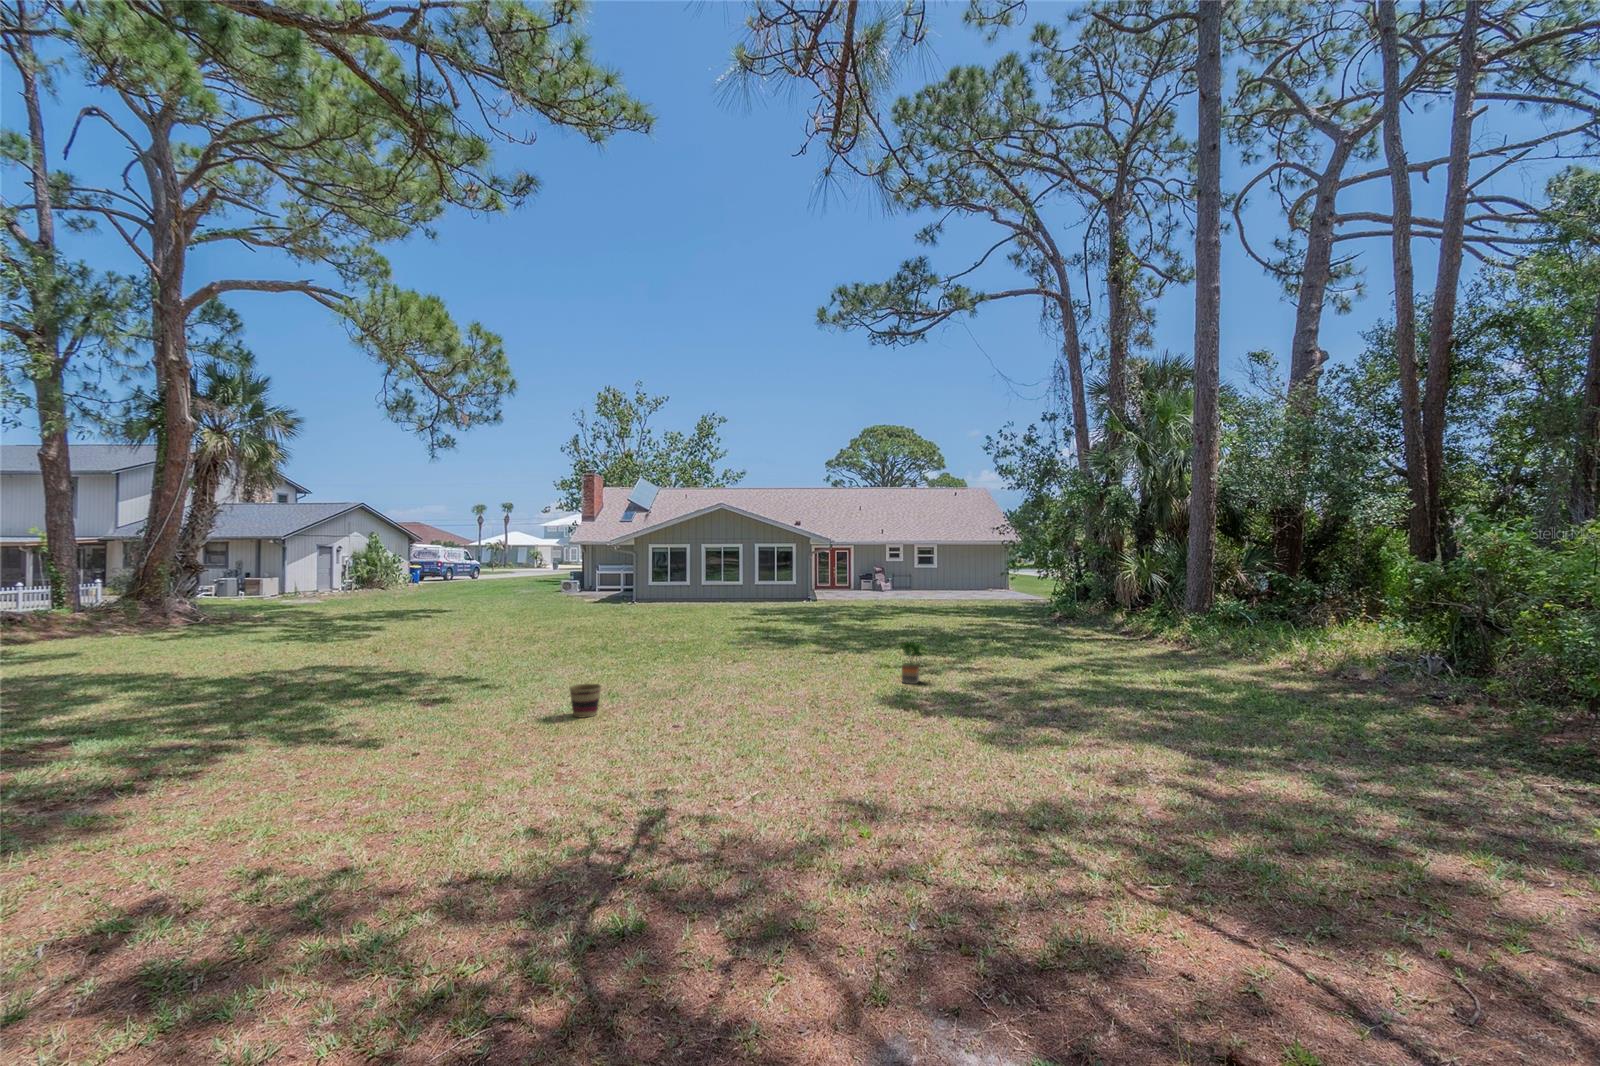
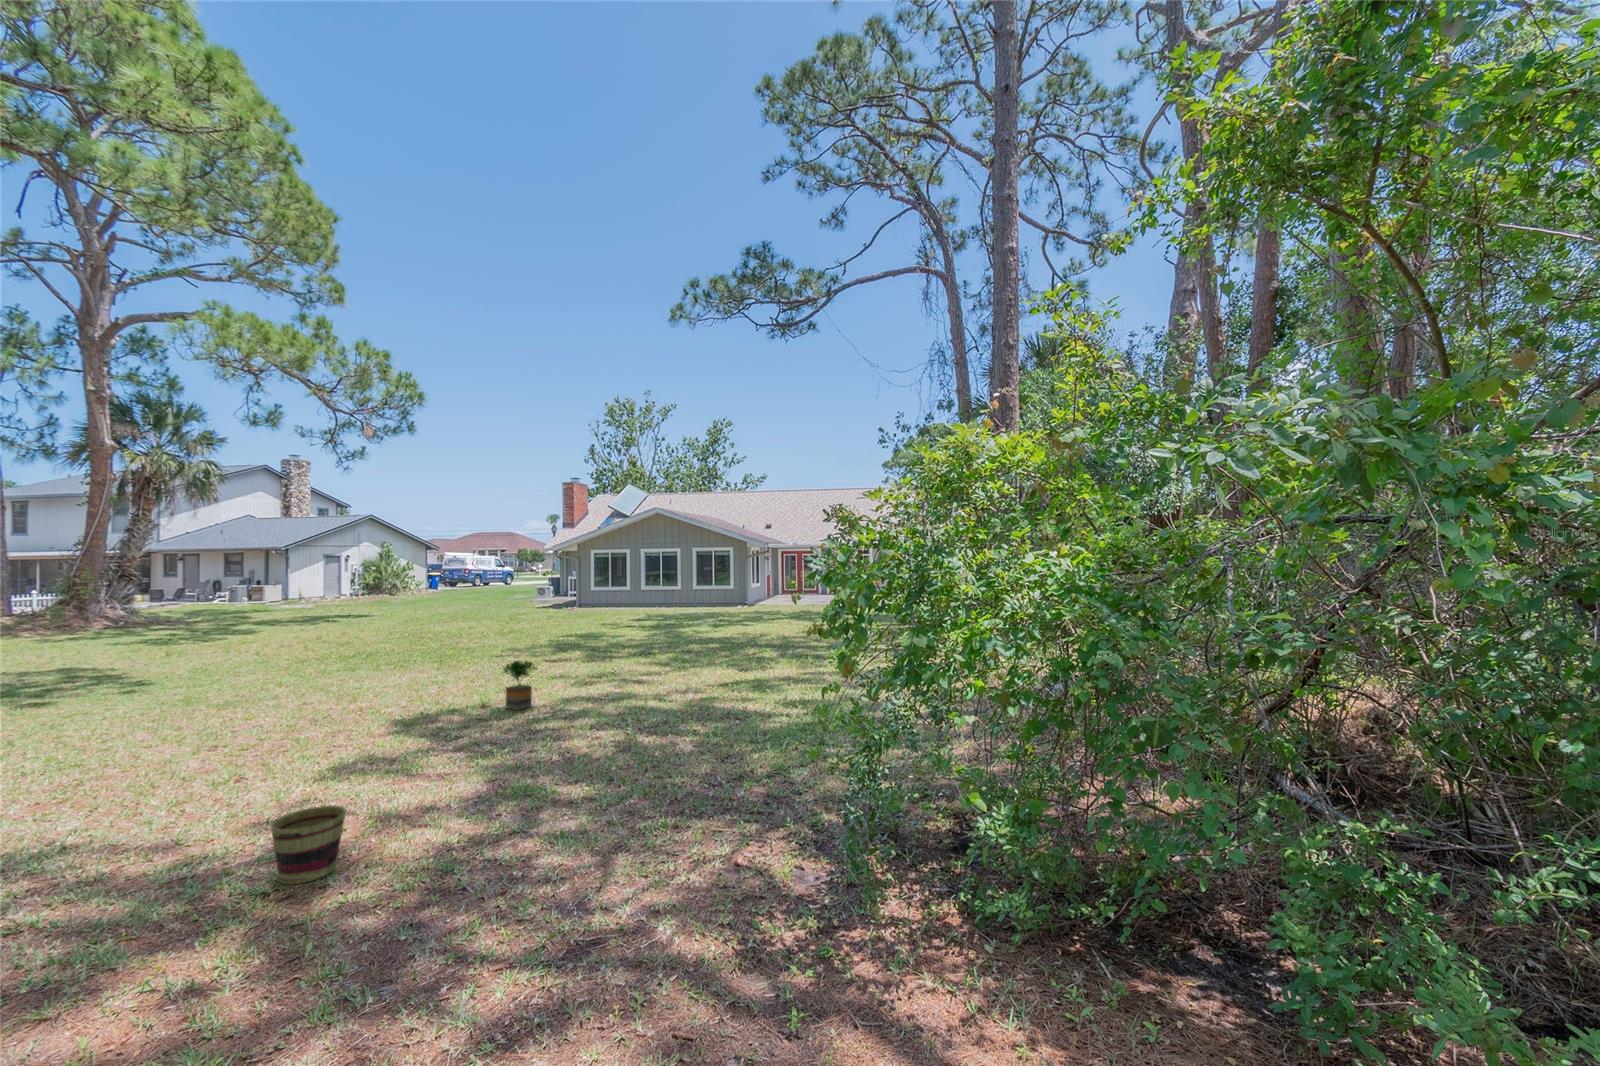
basket: present [569,684,601,718] -> present [271,806,346,884]

